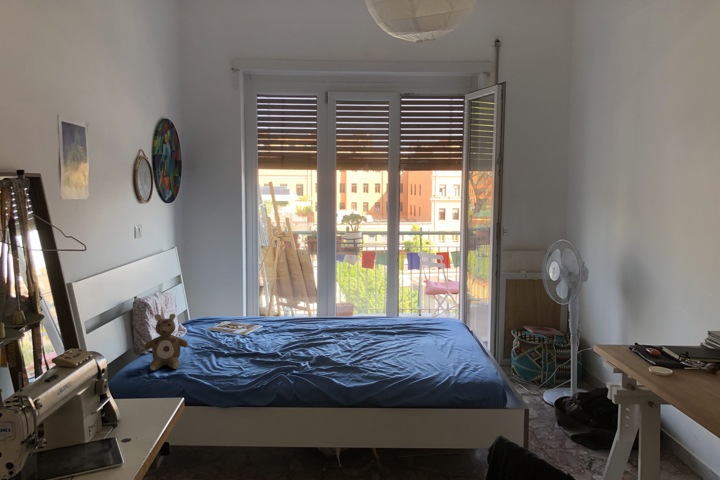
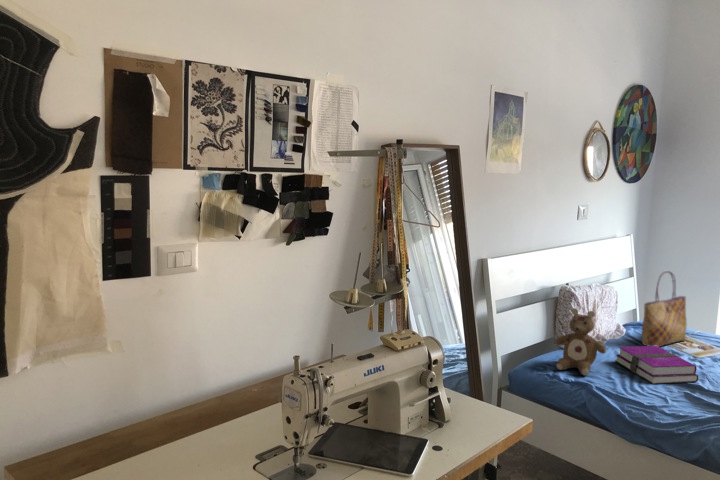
tote bag: none [203,273,231,336] -> present [642,271,687,347]
hardback book: none [192,333,253,360] -> present [615,346,699,384]

